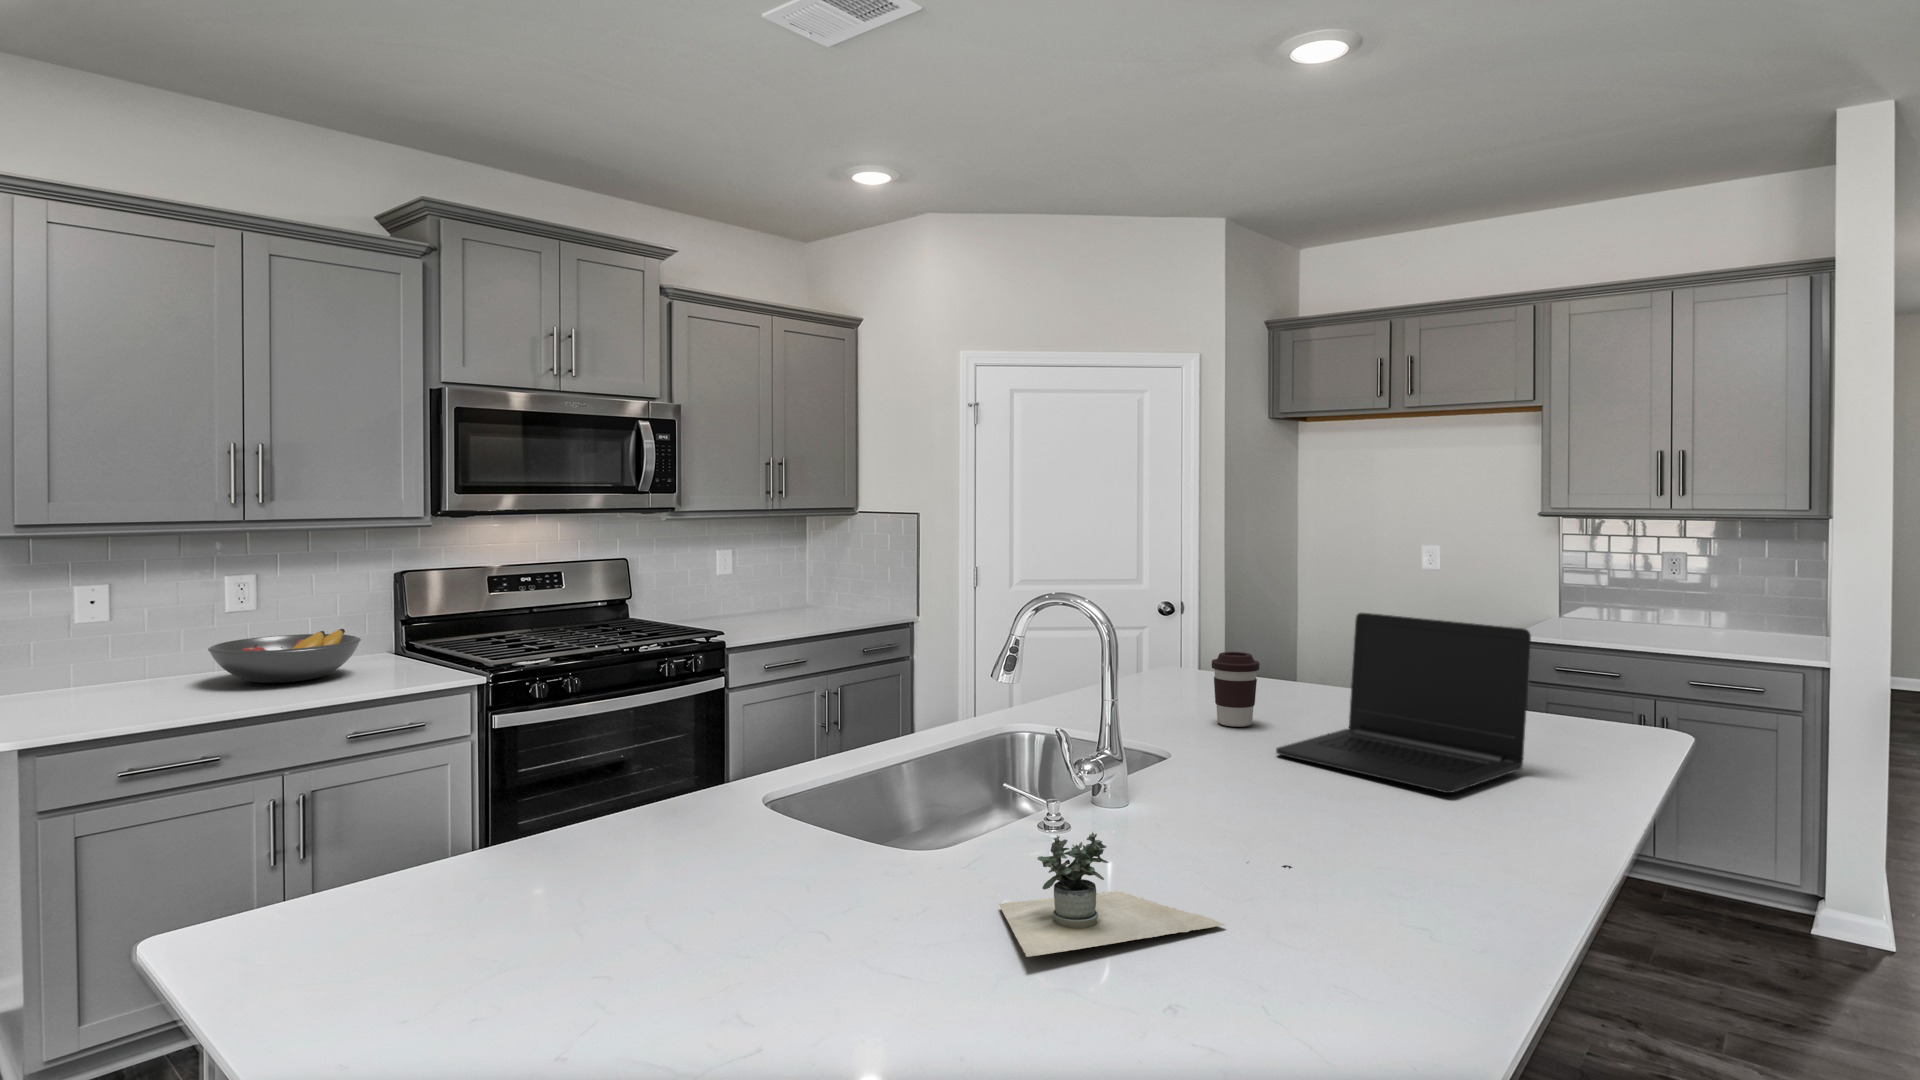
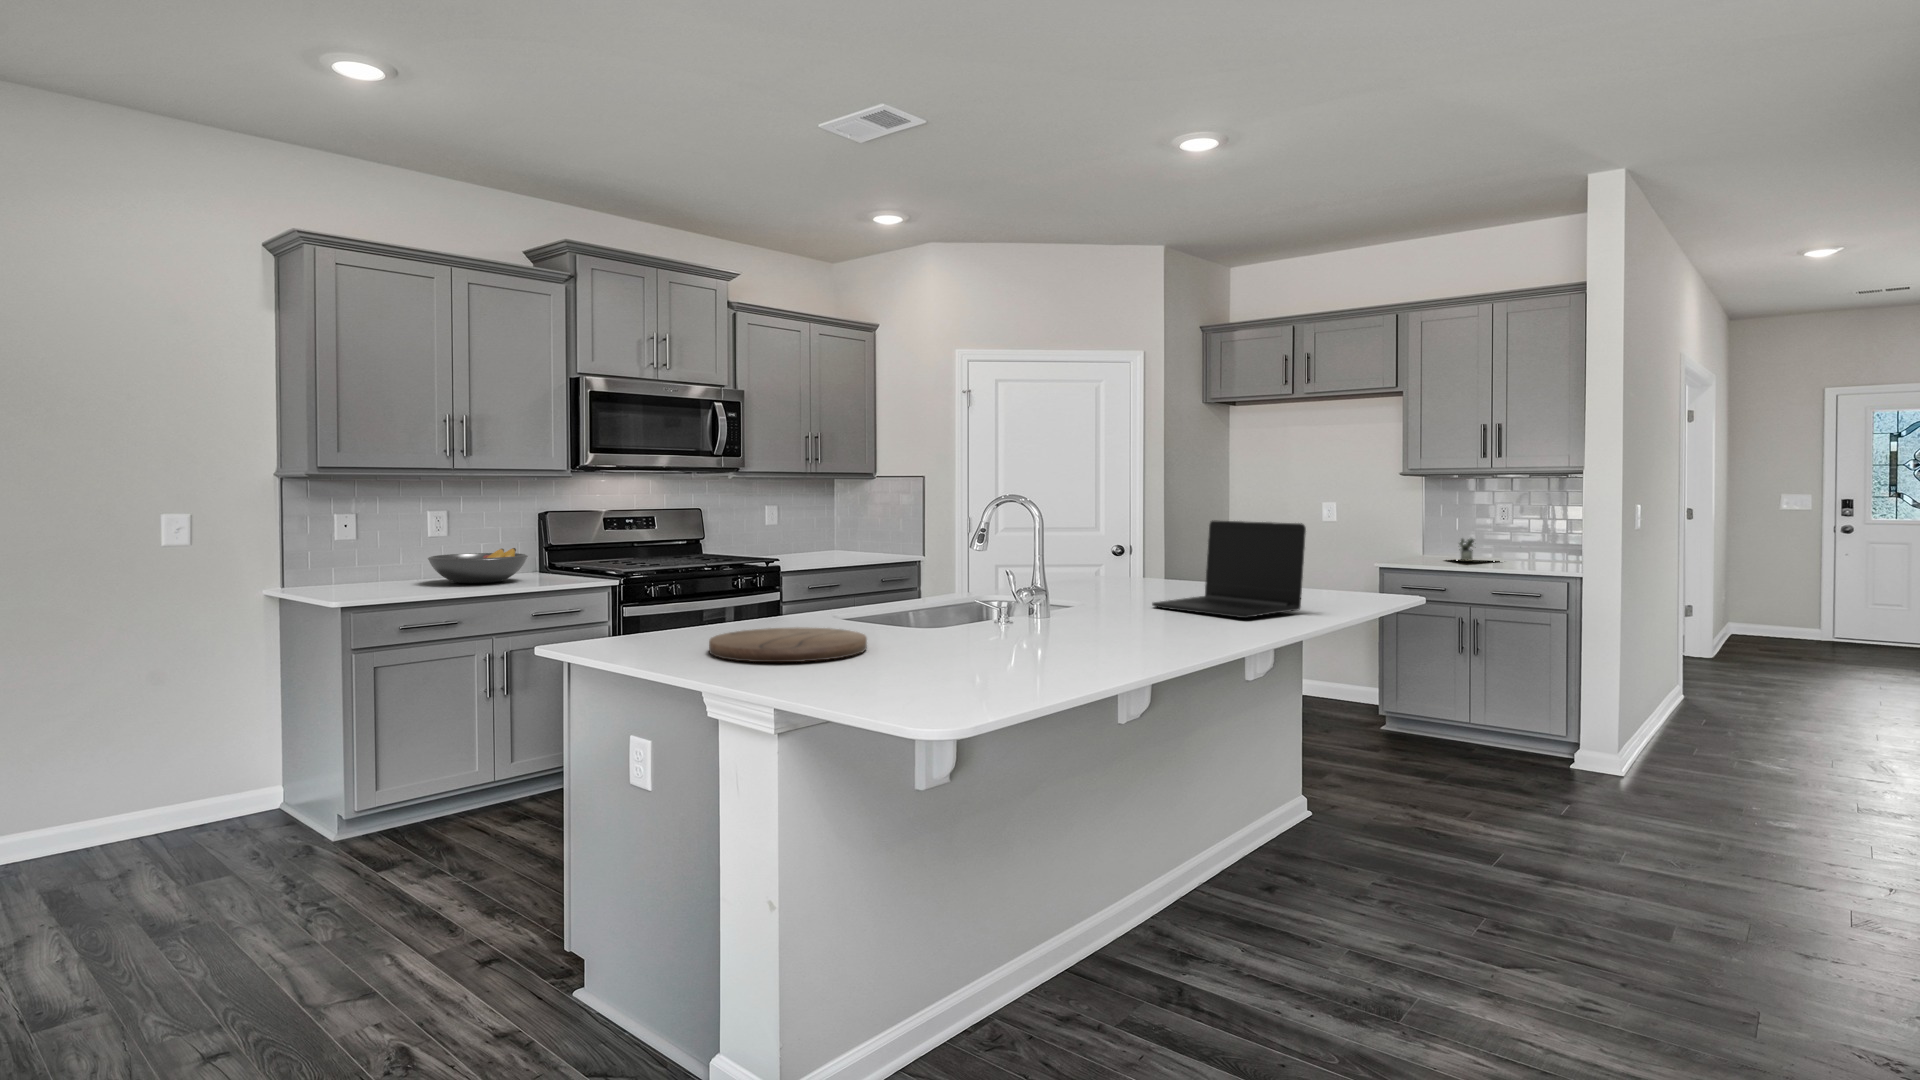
coffee cup: present [1212,652,1259,727] -> none [1119,550,1150,597]
potted plant: present [999,832,1292,957] -> present [1459,538,1474,560]
cutting board: none [488,854,803,997] -> present [709,627,867,662]

